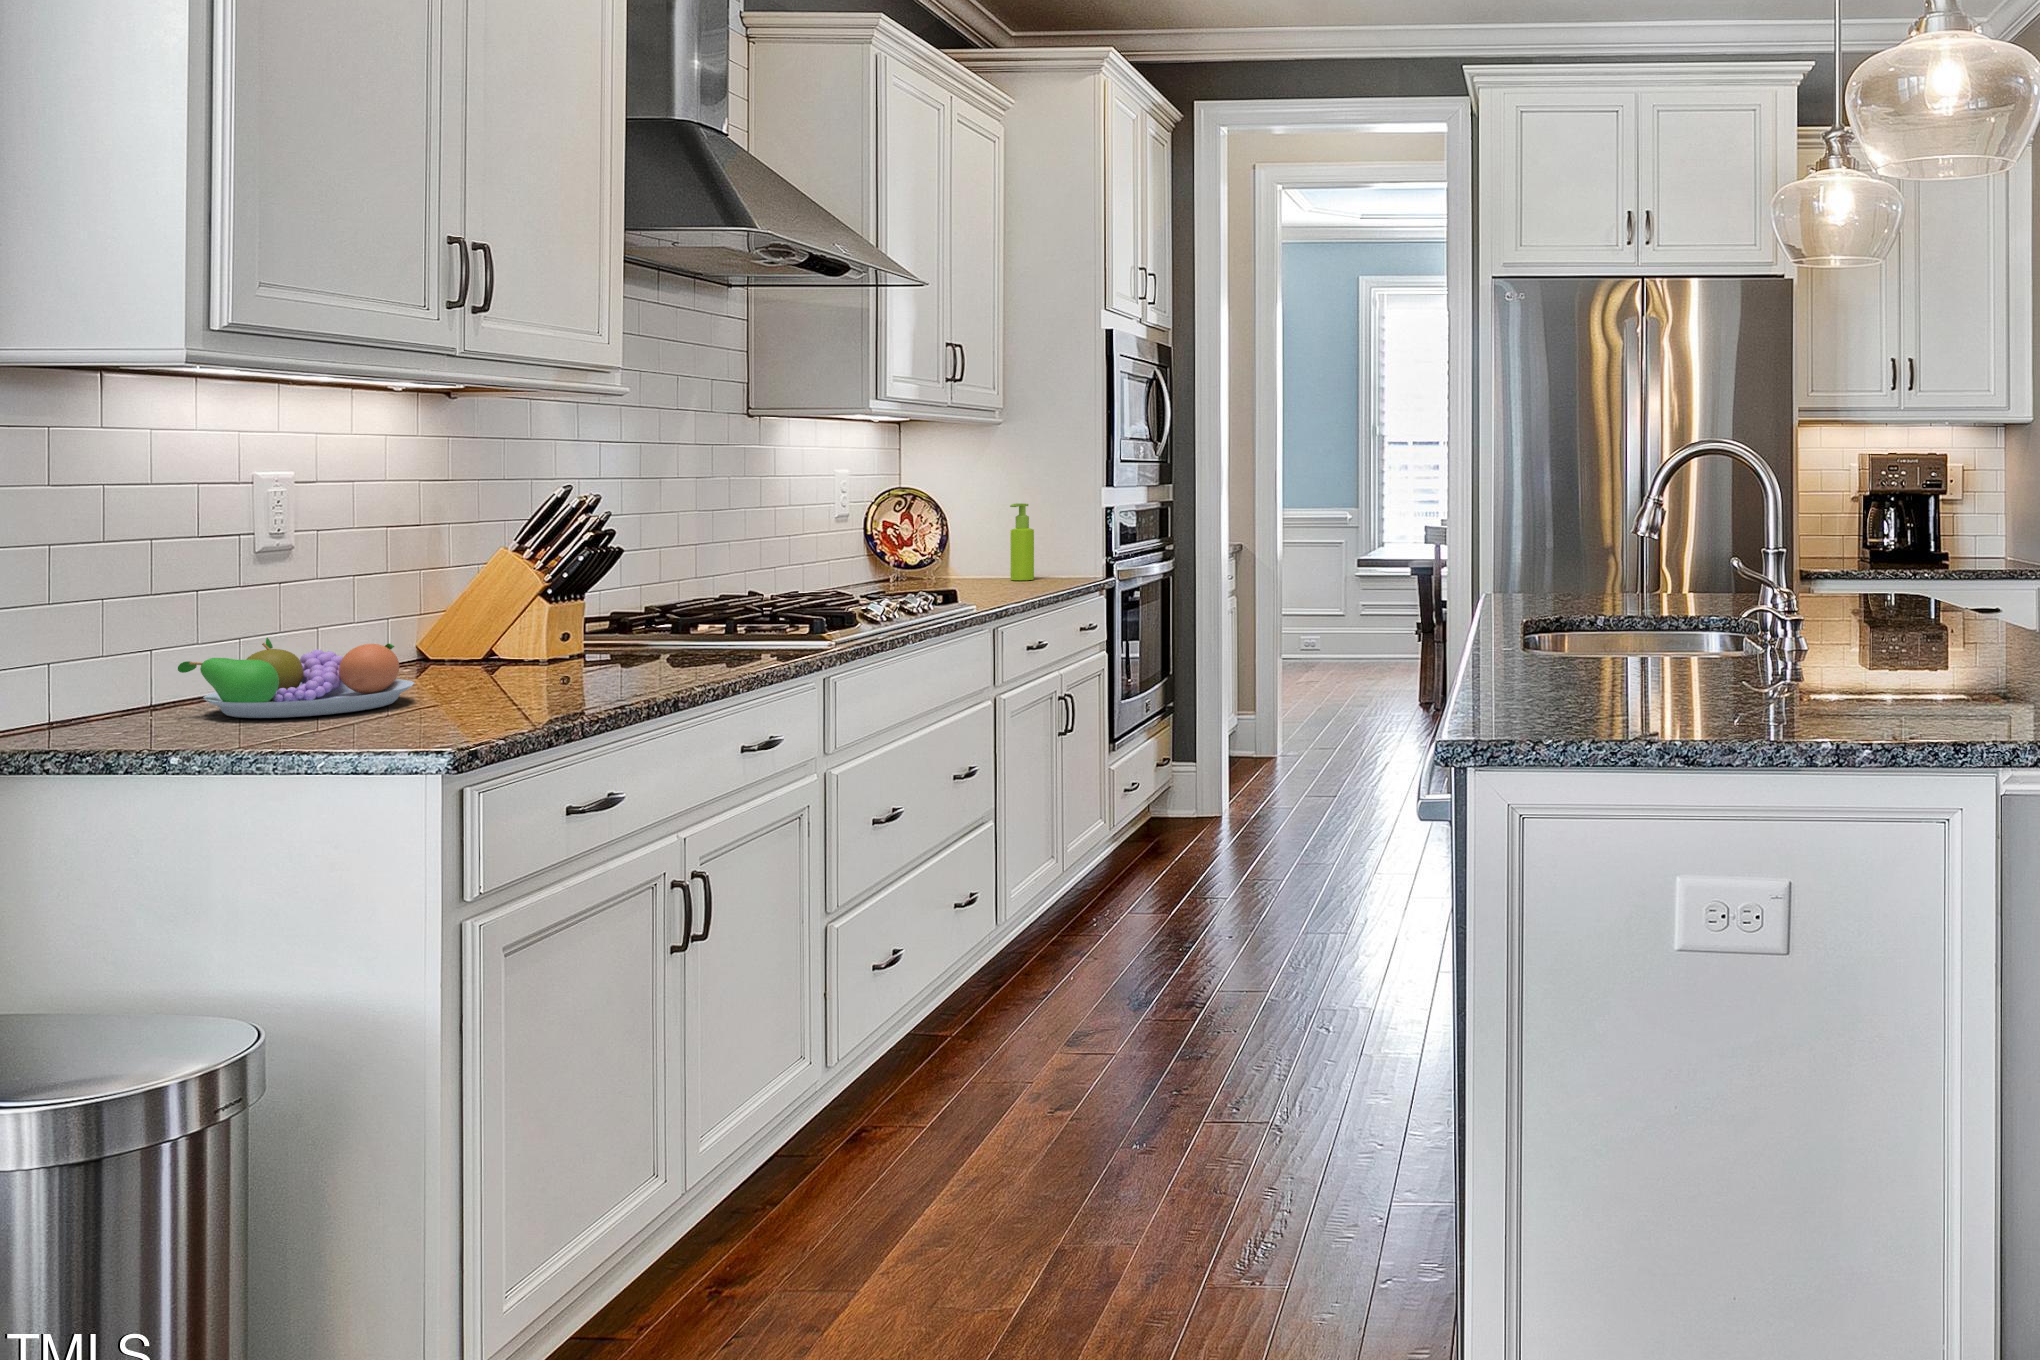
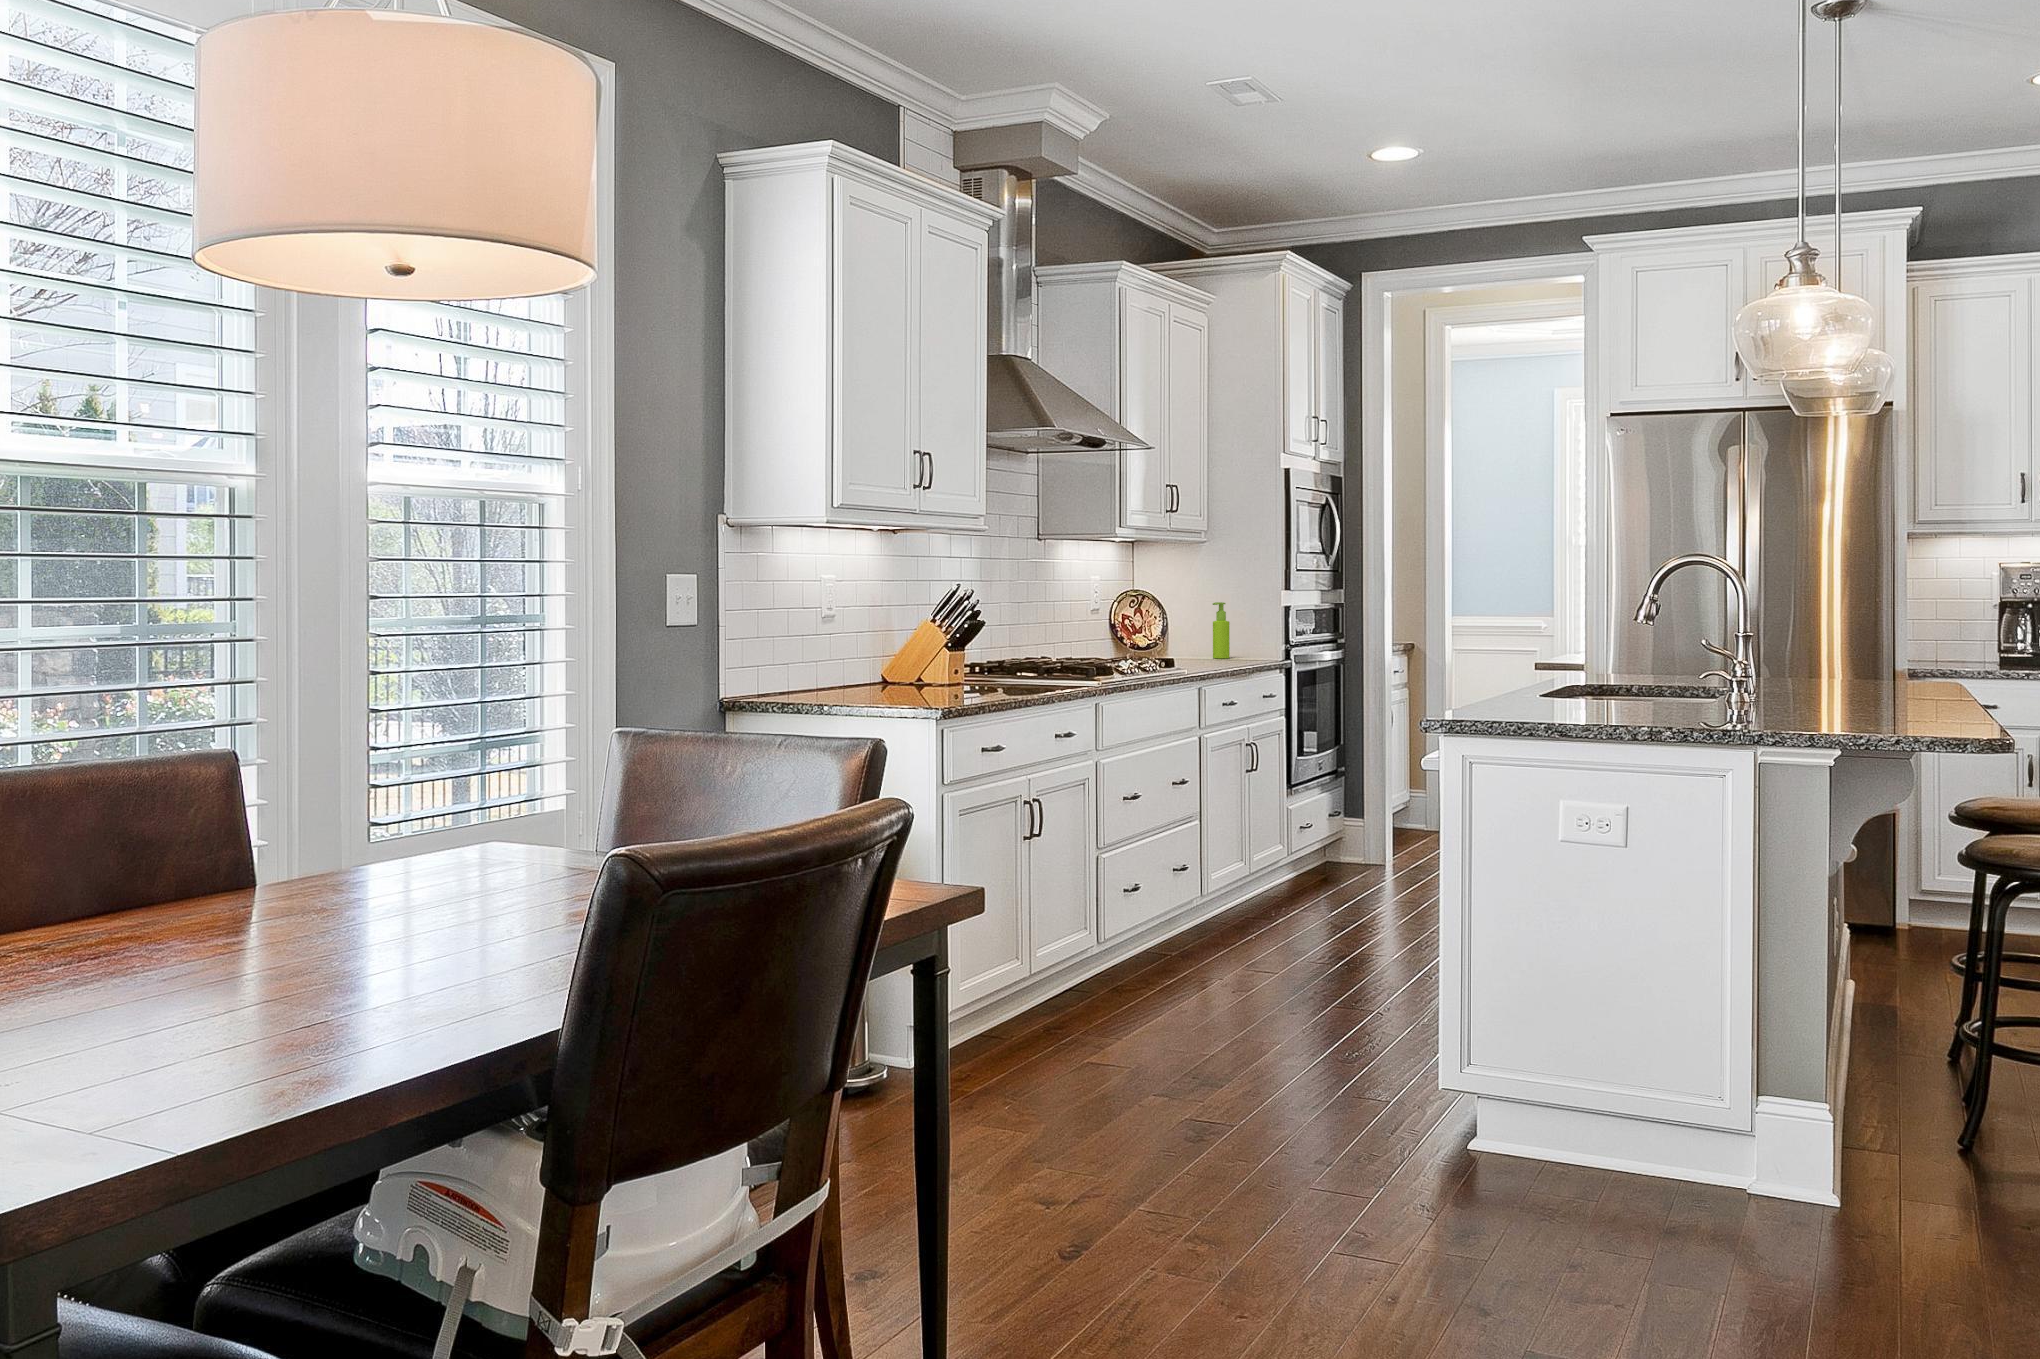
fruit bowl: present [178,638,414,718] -> none [804,661,901,699]

